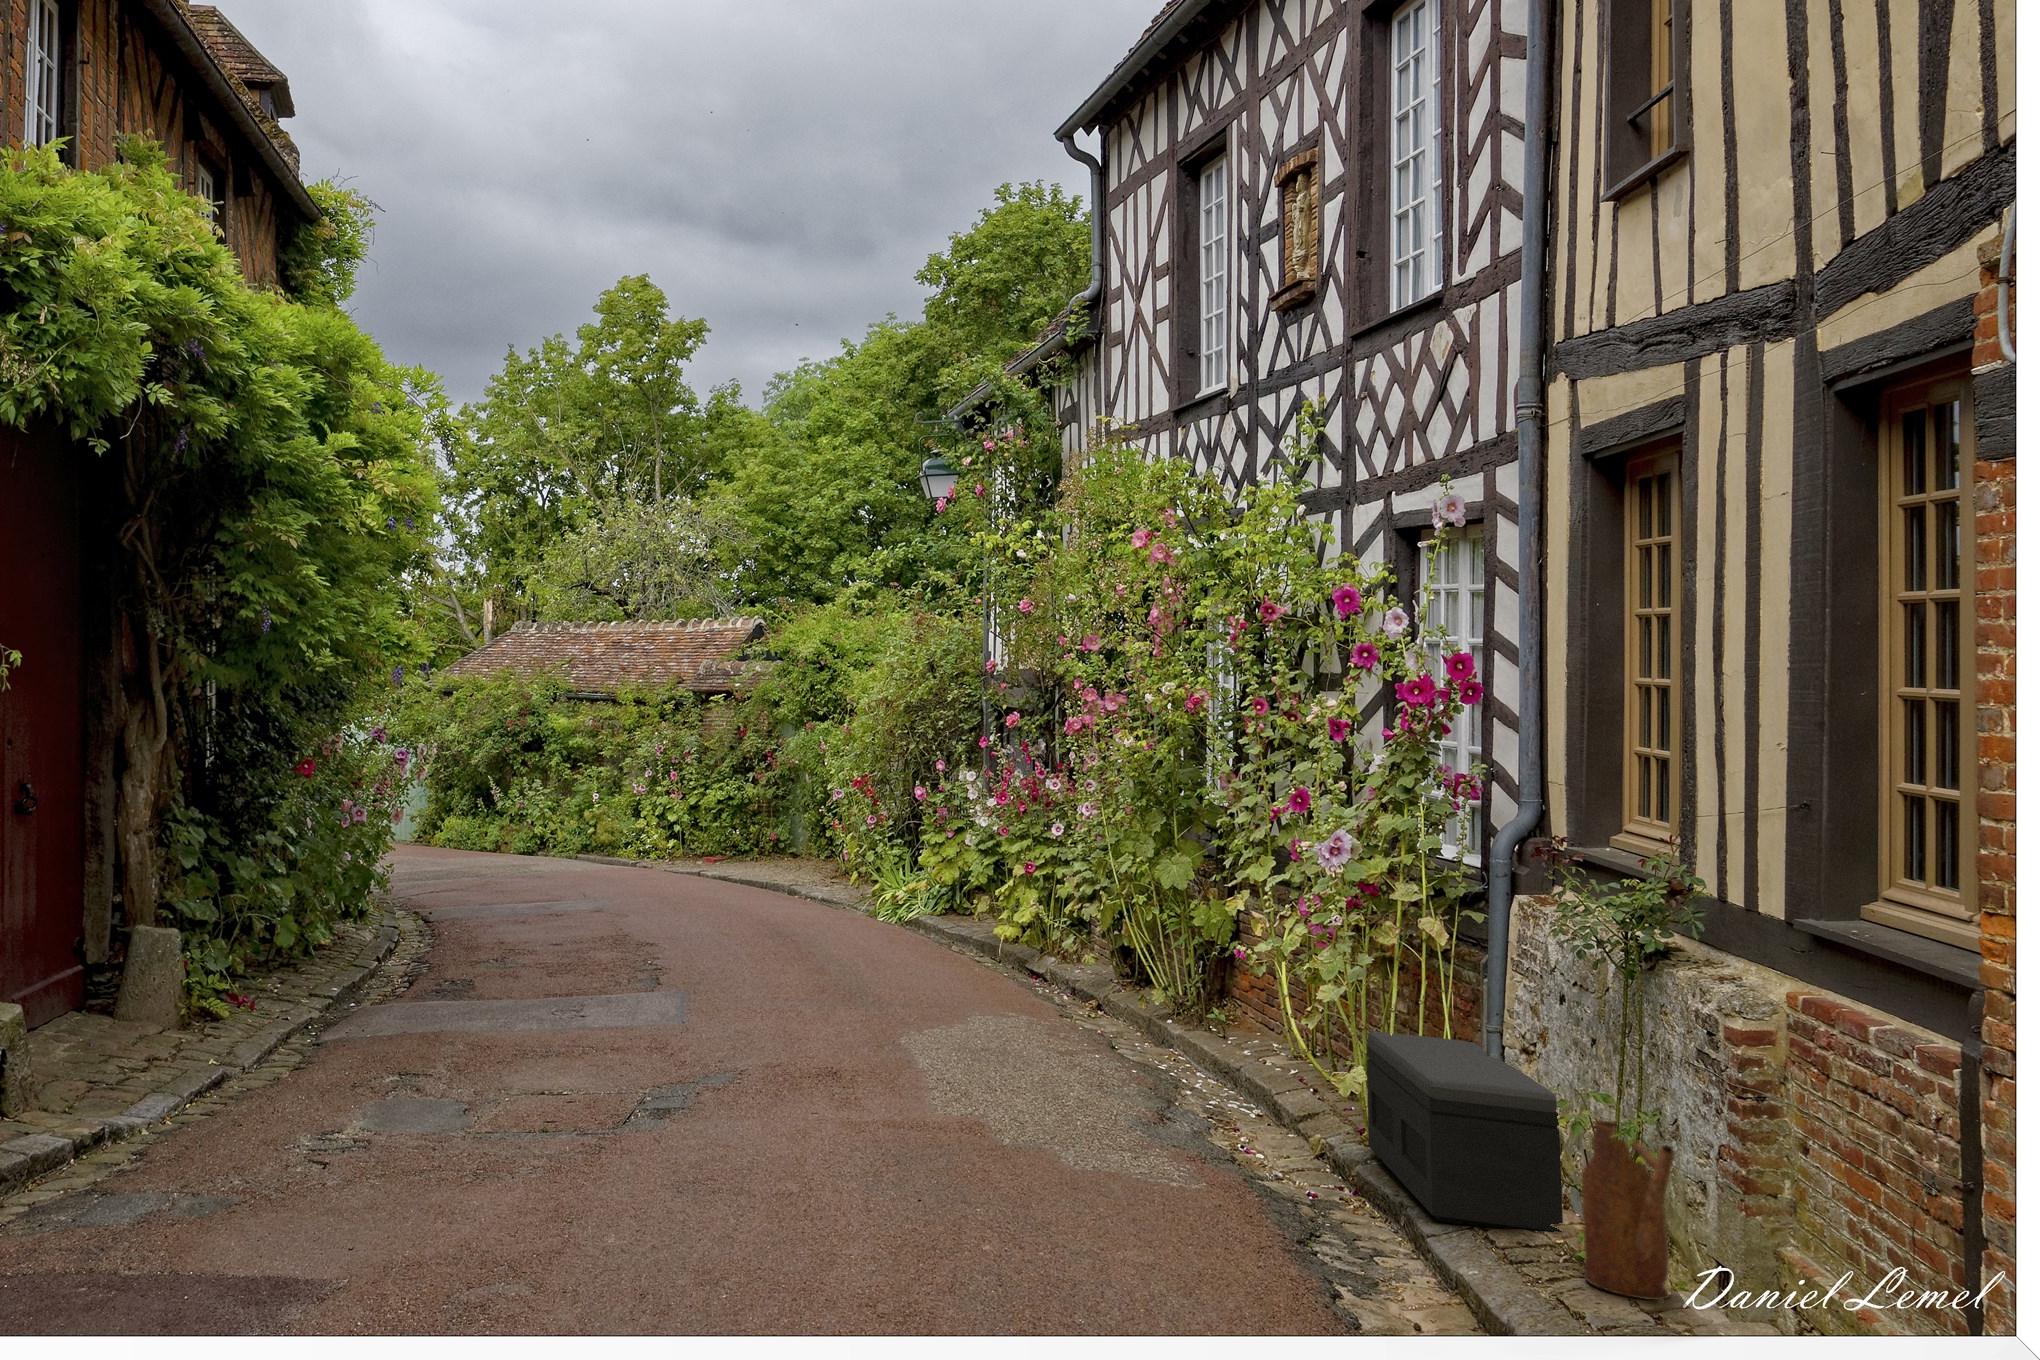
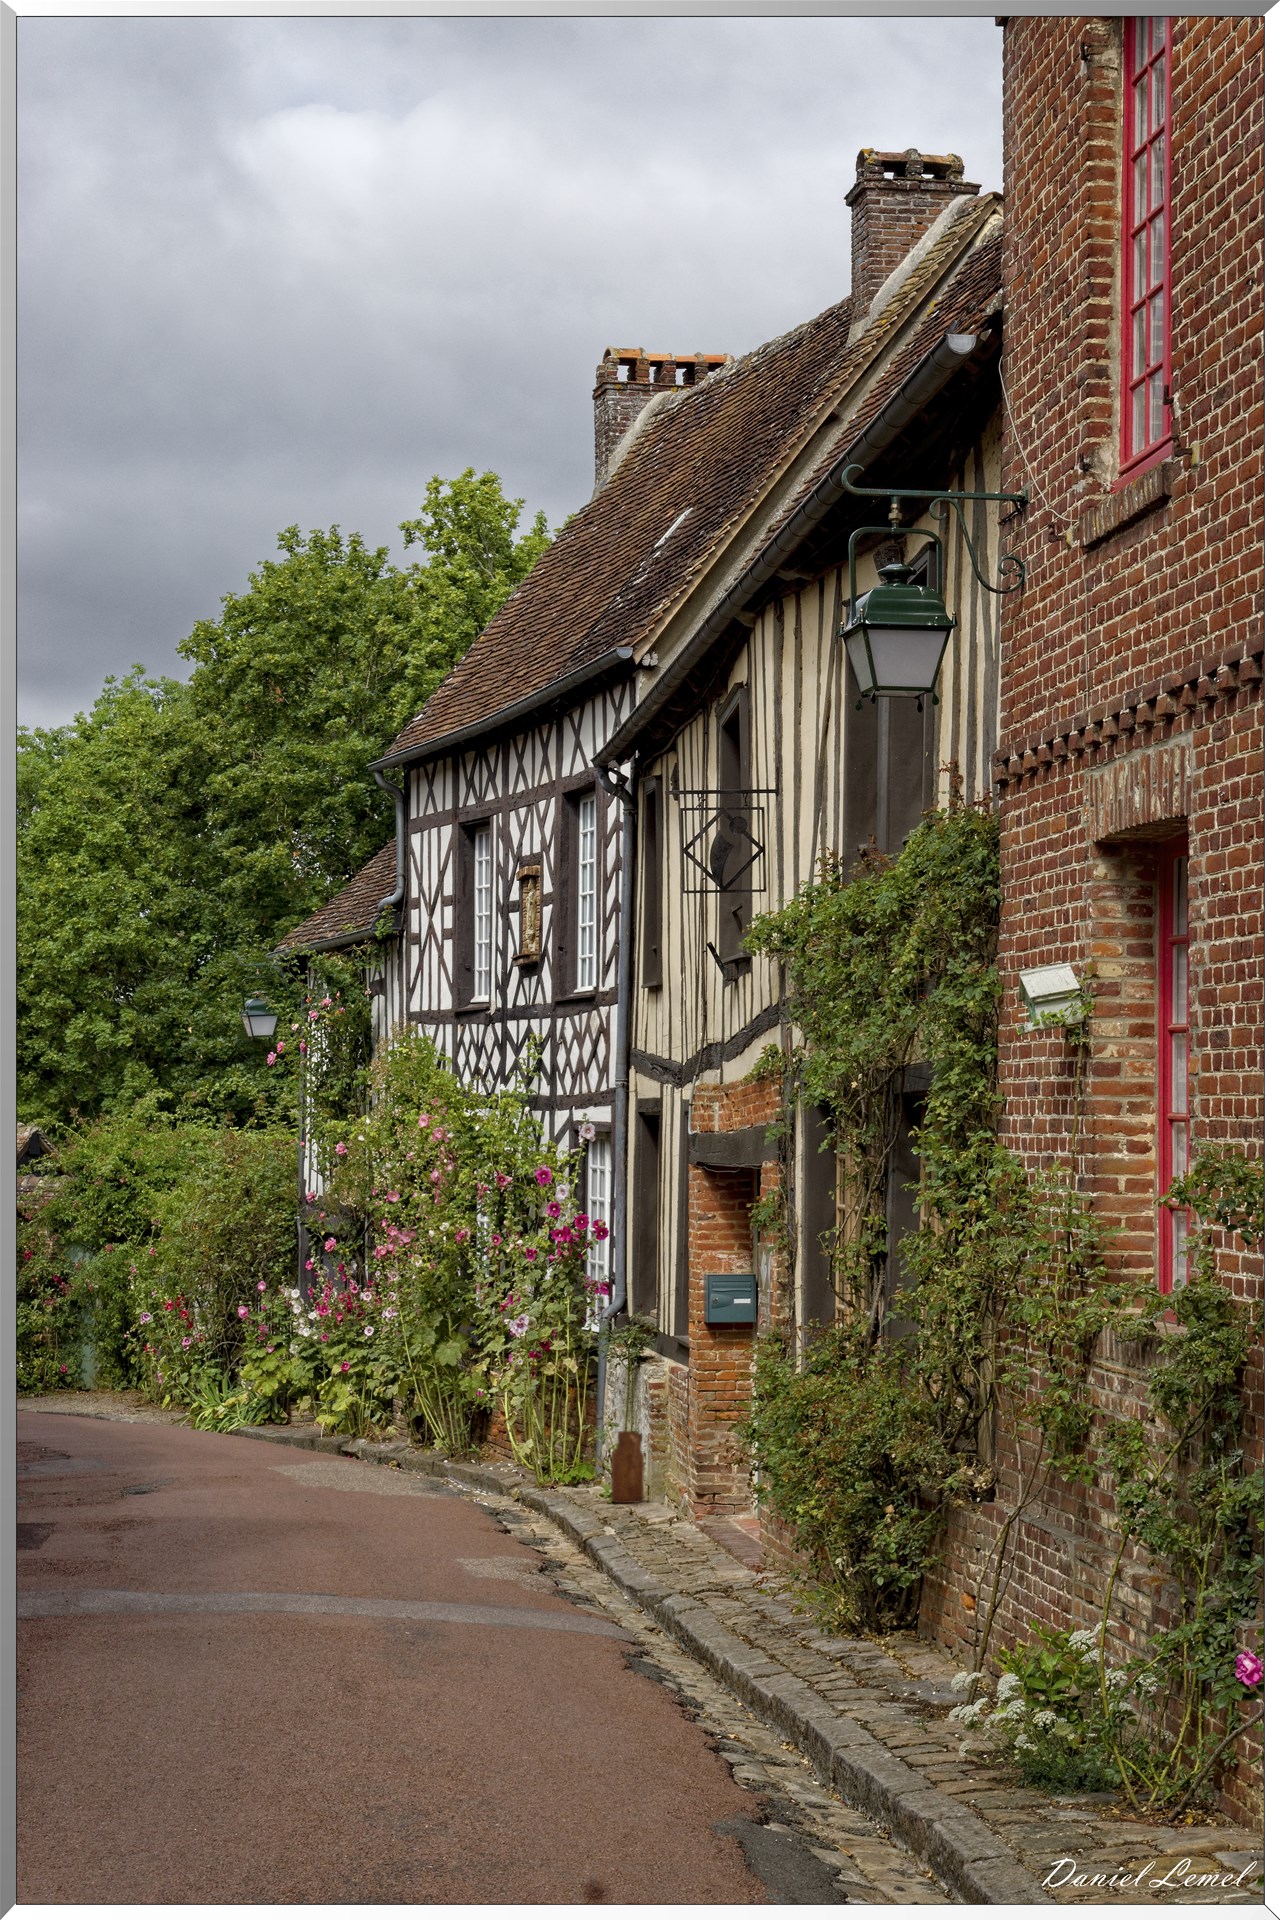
storage bench: present [1367,1032,1563,1232] -> none [538,1418,614,1496]

